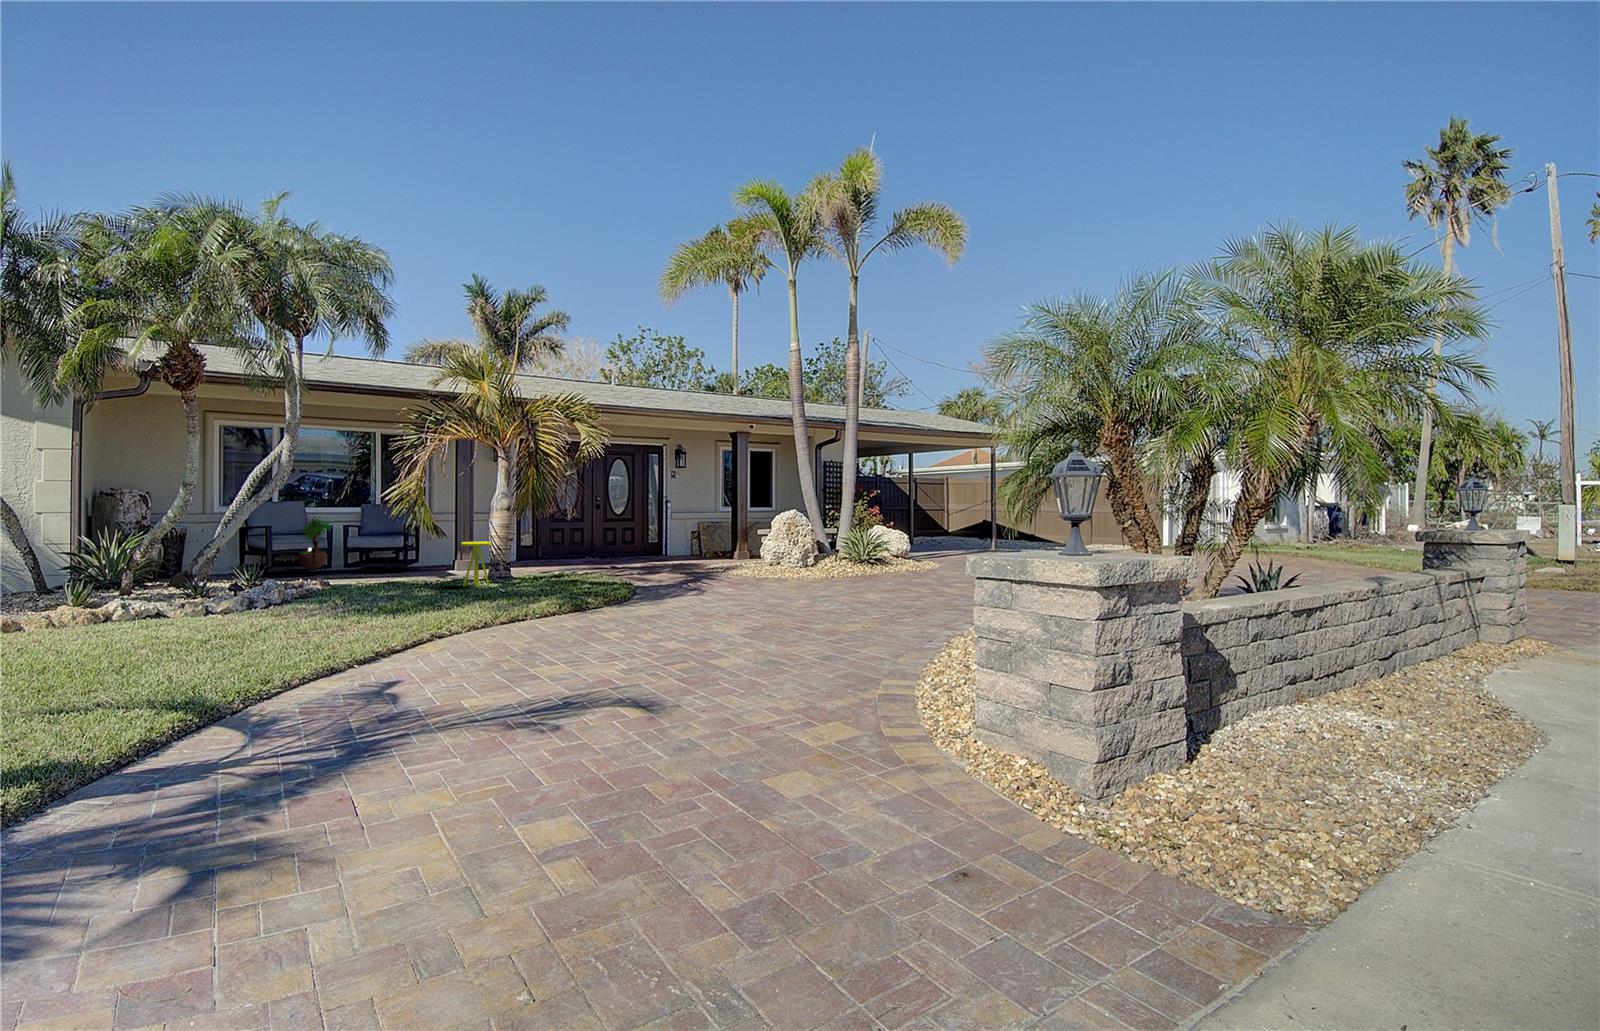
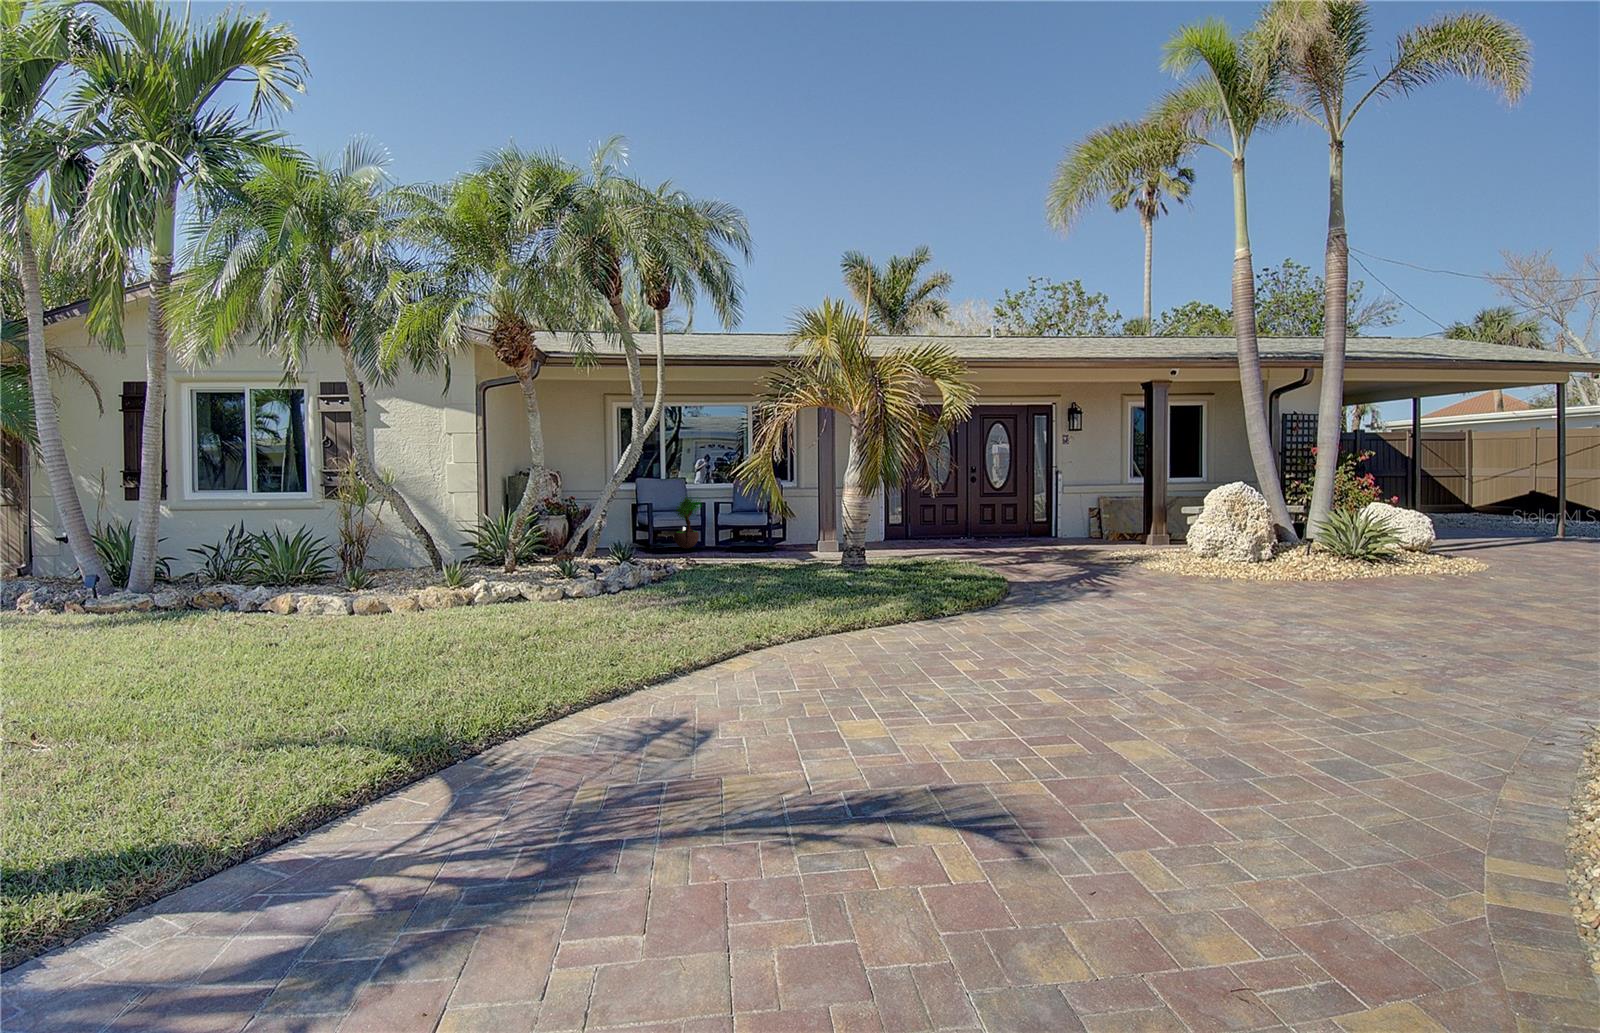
side table: present [461,541,491,587] -> none [812,523,843,576]

